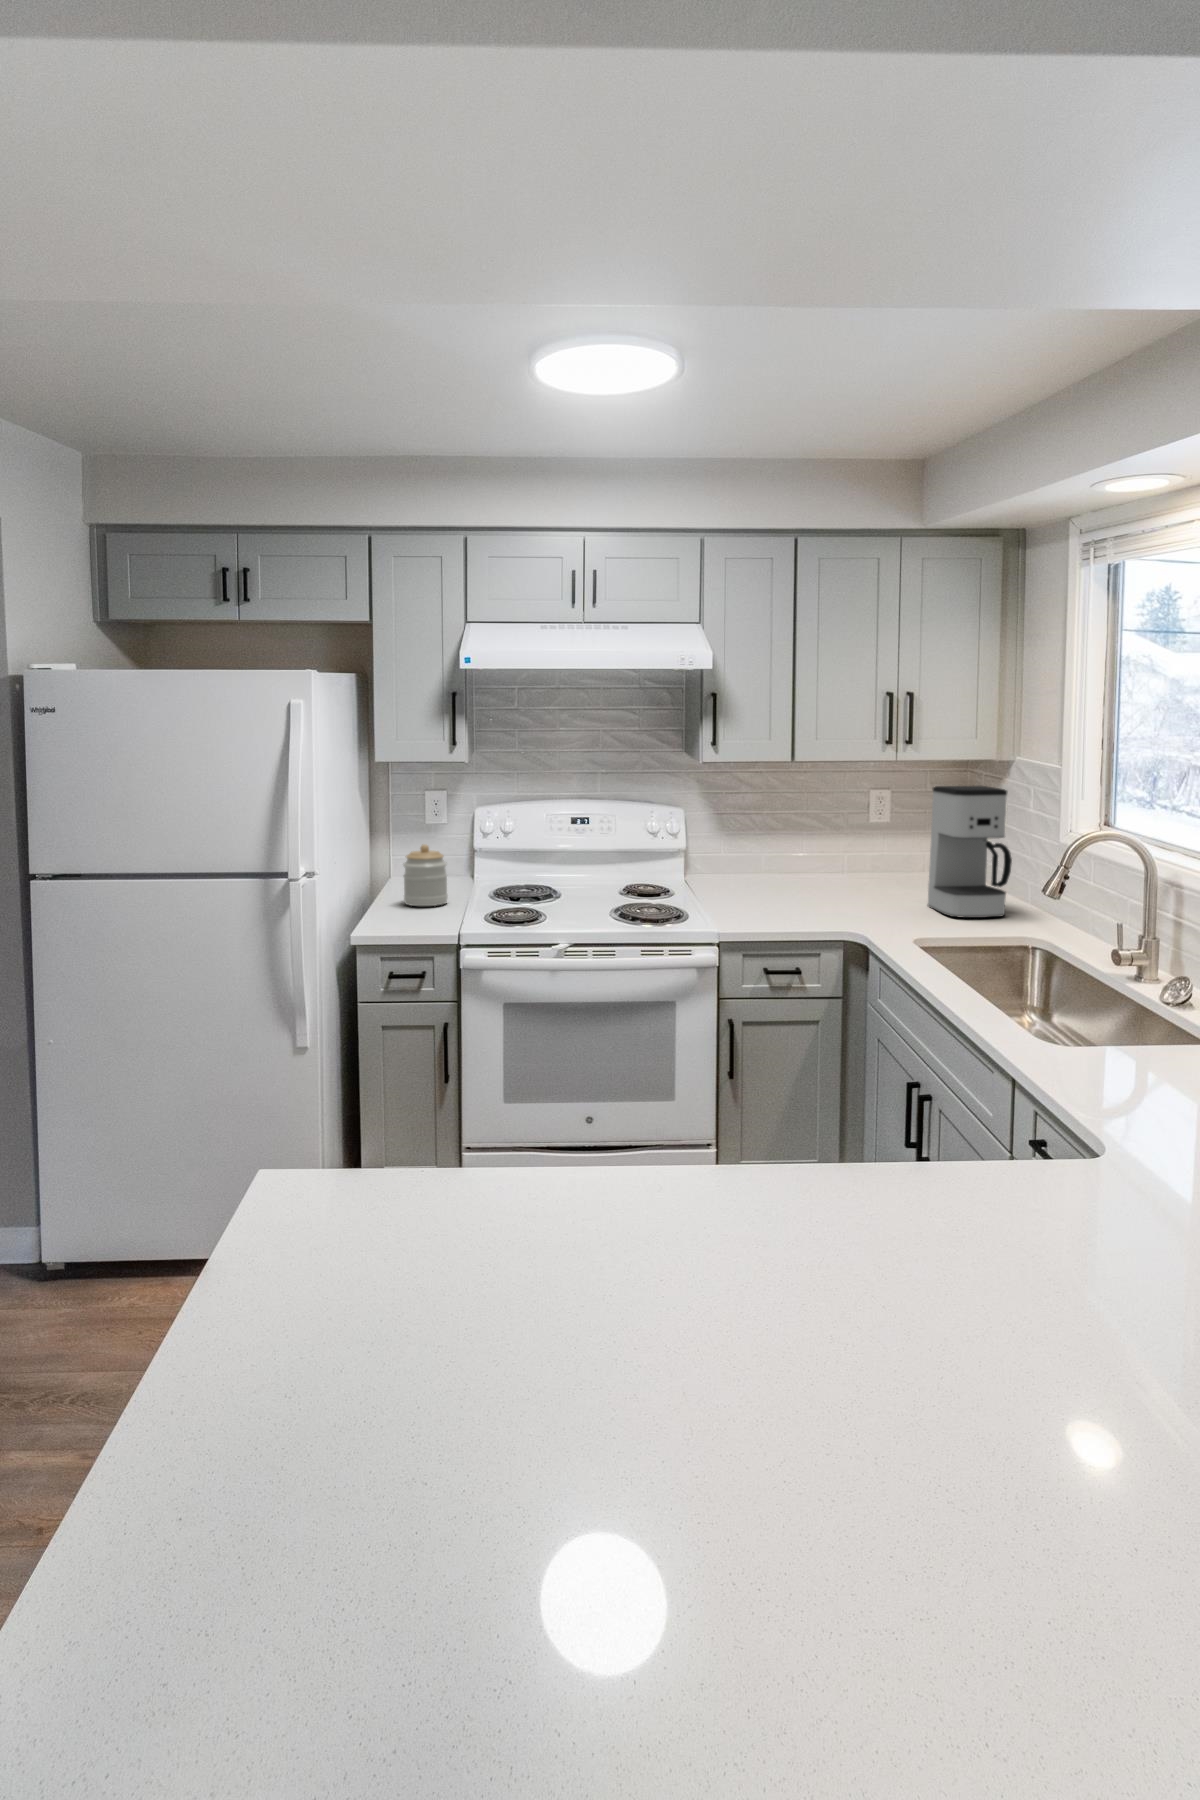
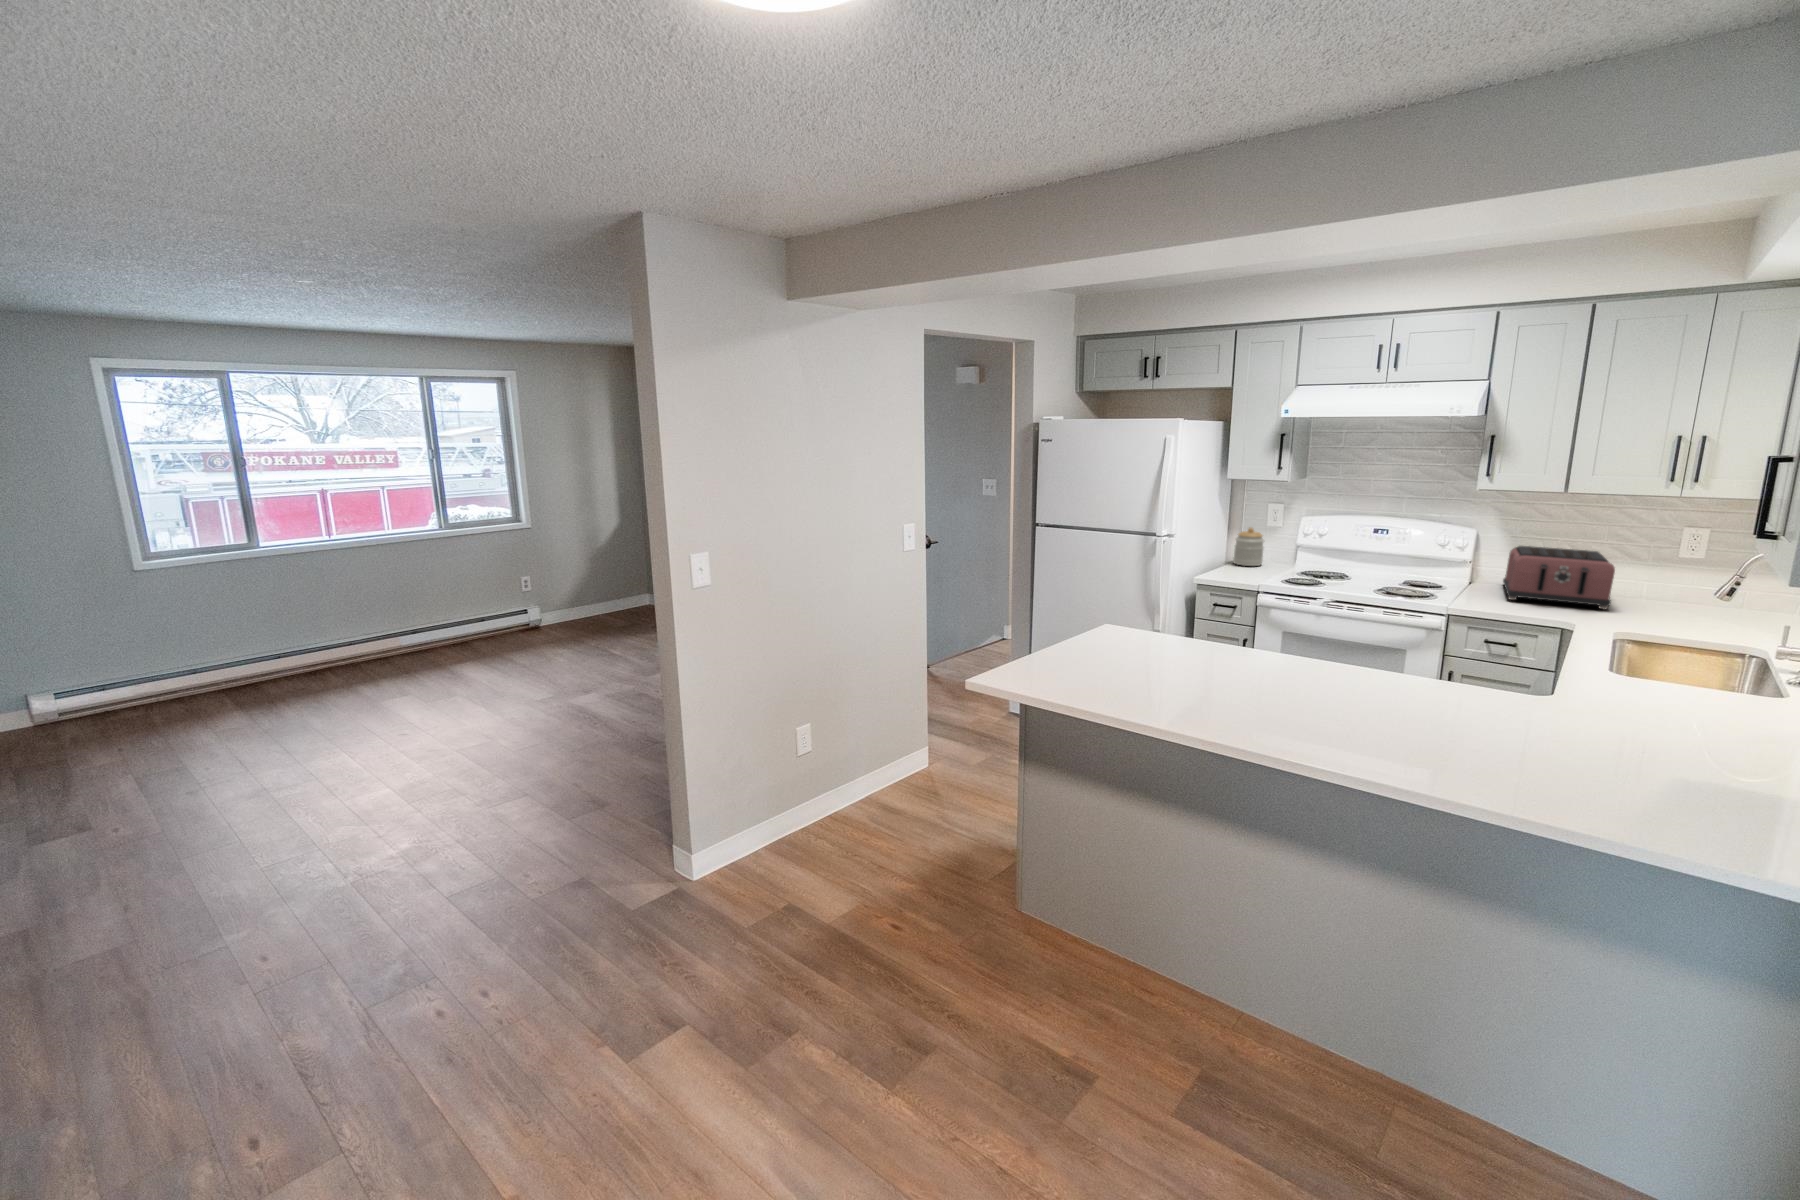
coffee maker: present [928,786,1012,918] -> none [1667,517,1767,629]
toaster: none [753,839,879,912] -> present [1503,546,1615,609]

